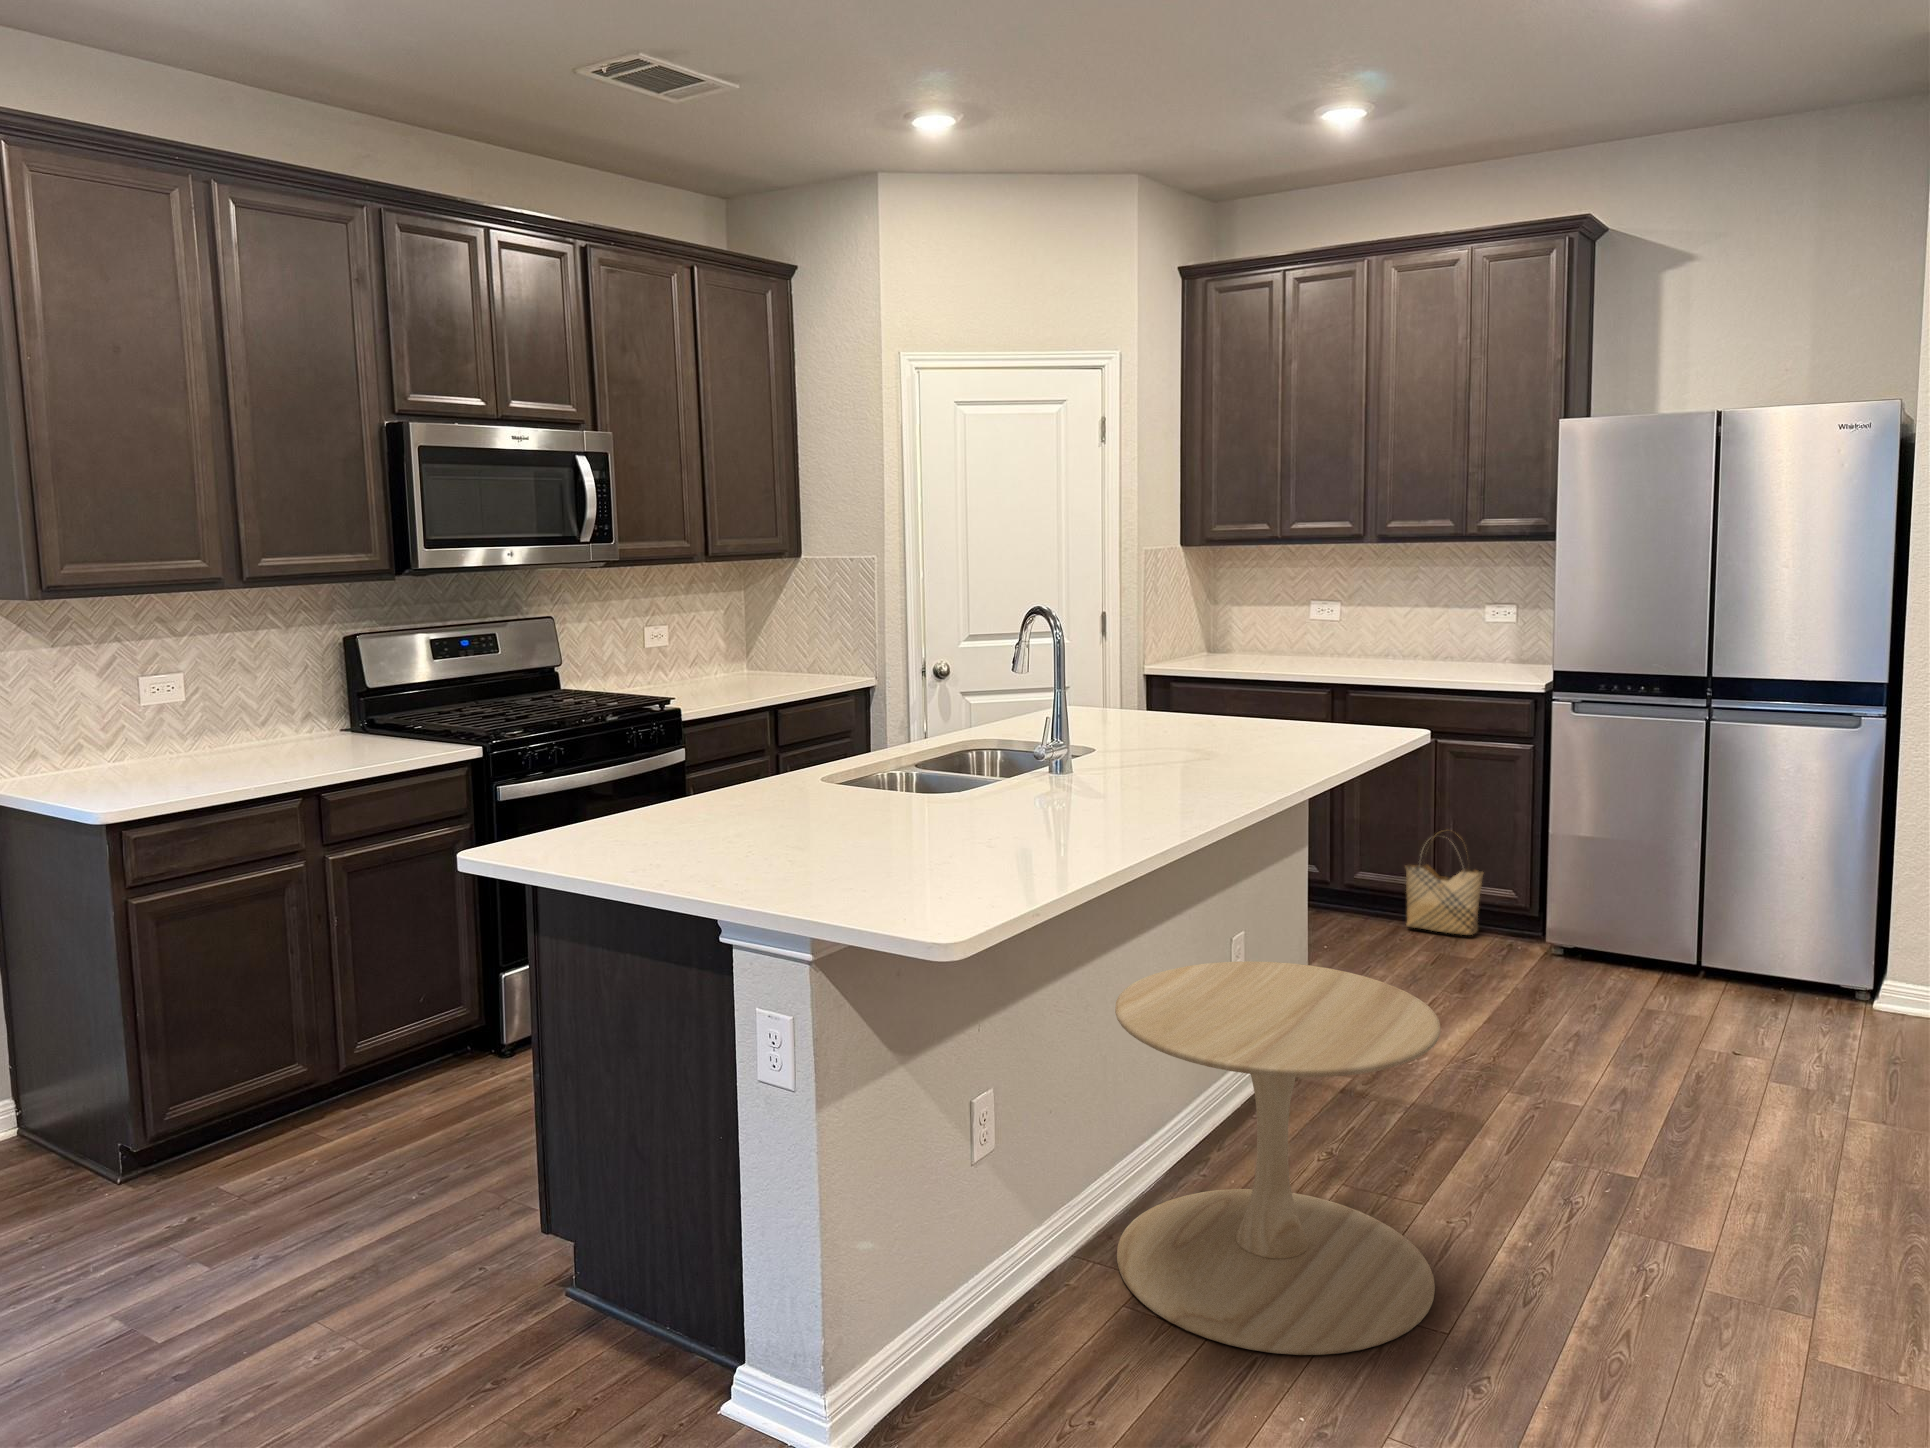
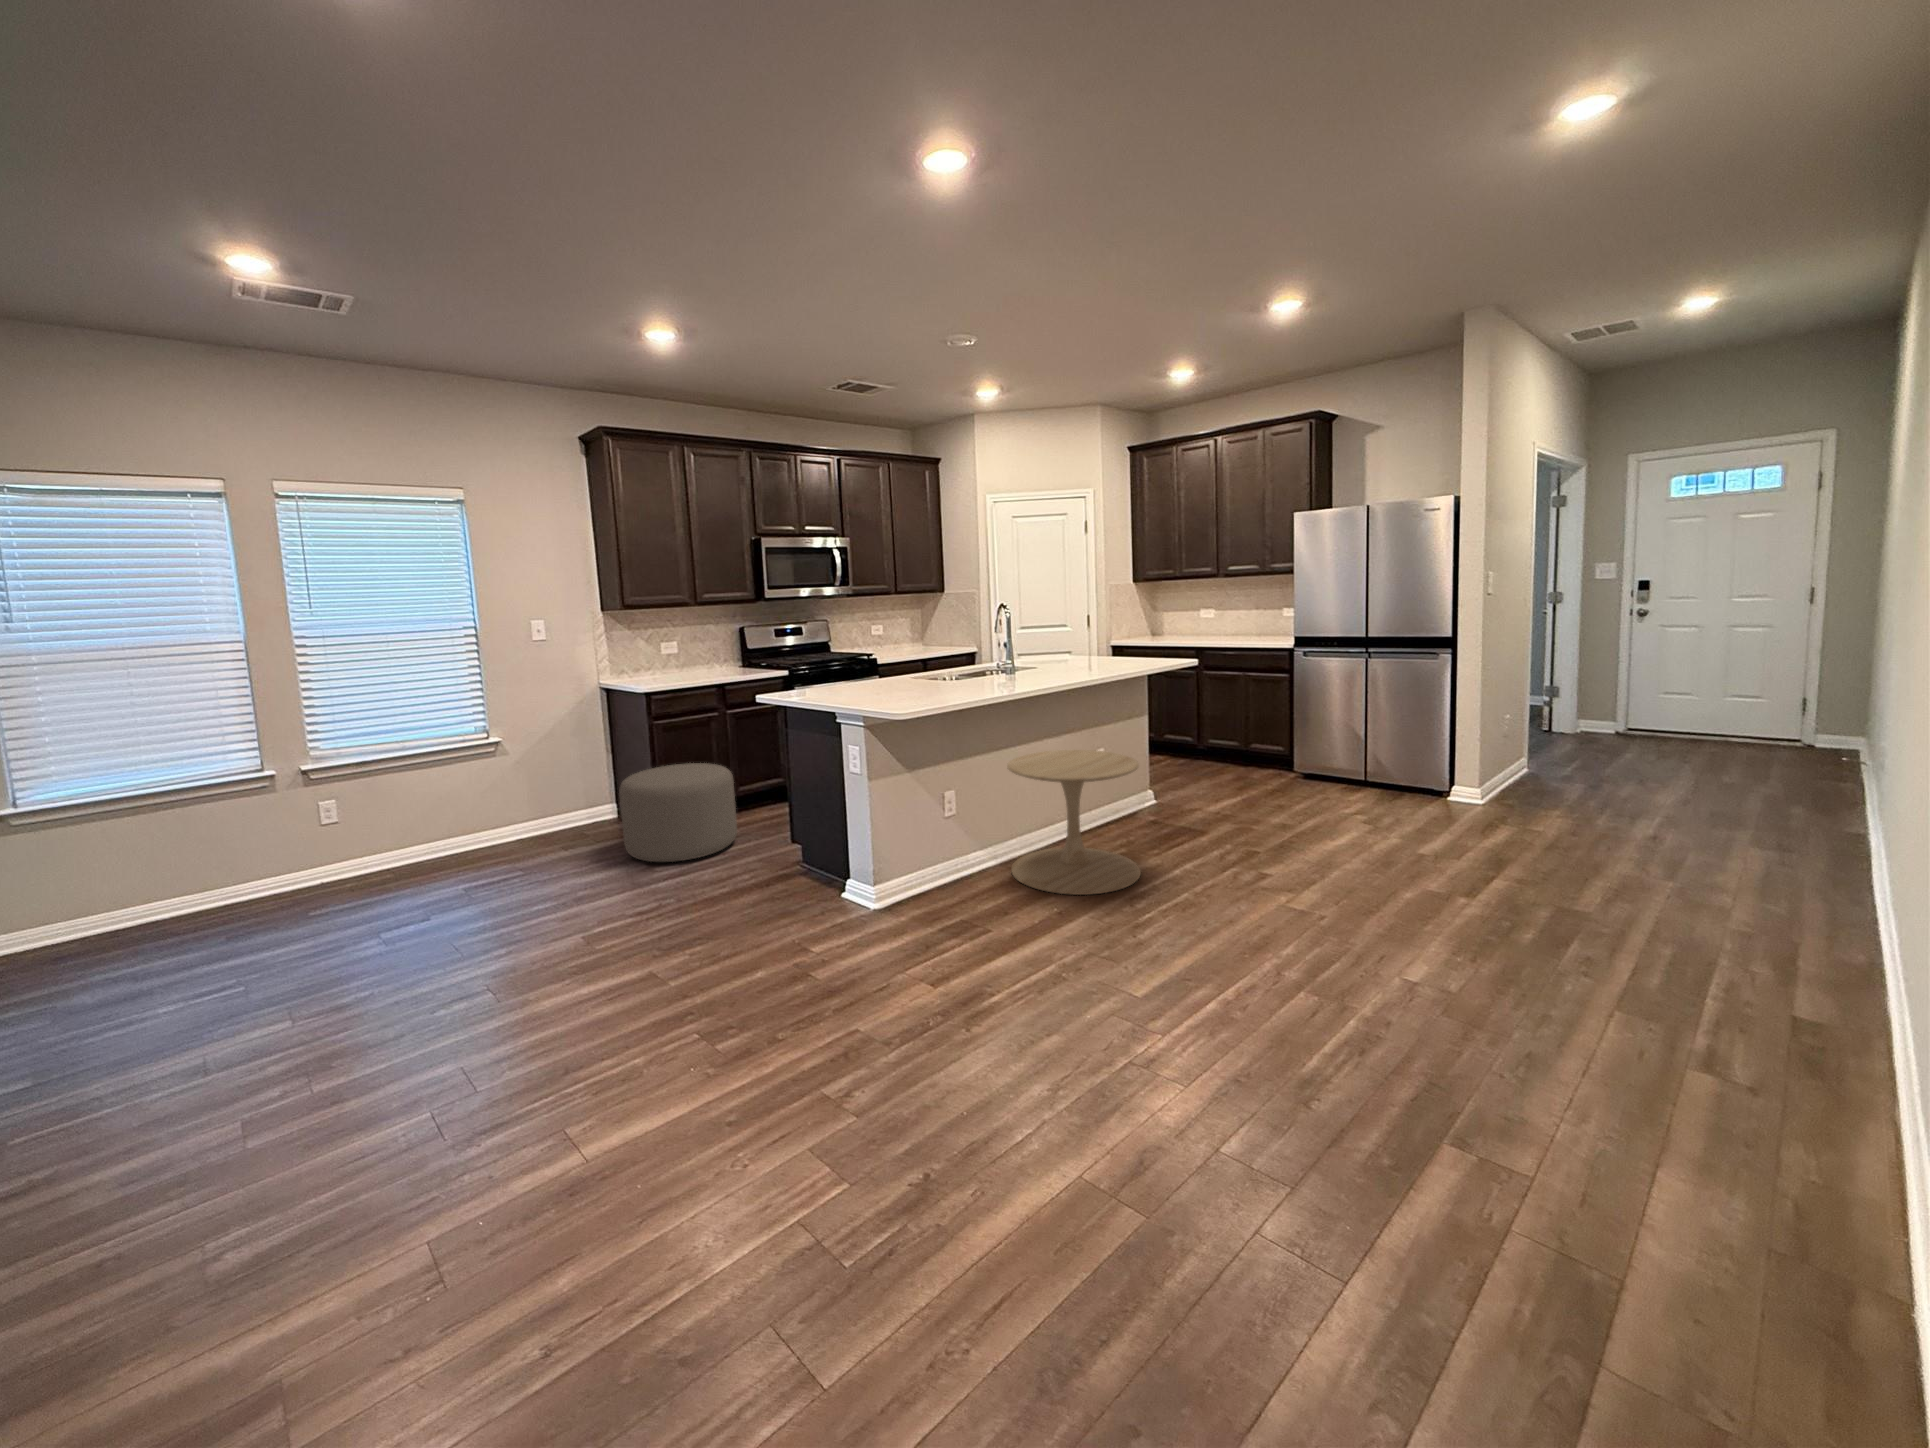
woven basket: present [1405,829,1483,935] -> none [1227,717,1266,768]
ottoman: none [37,1006,374,1308] -> present [619,763,737,862]

